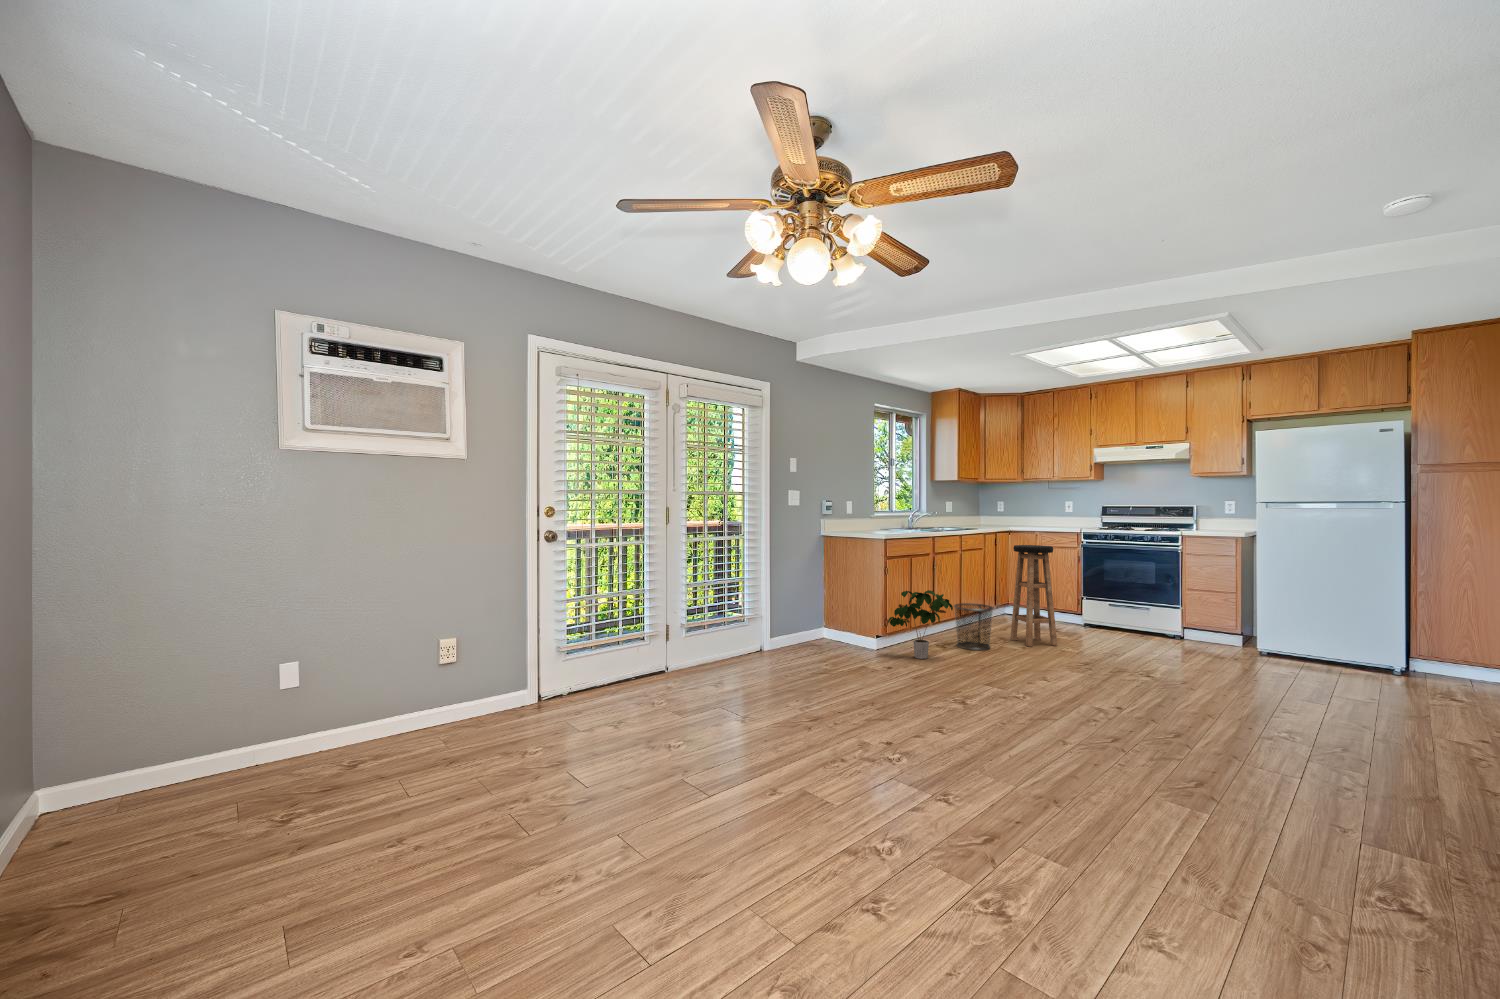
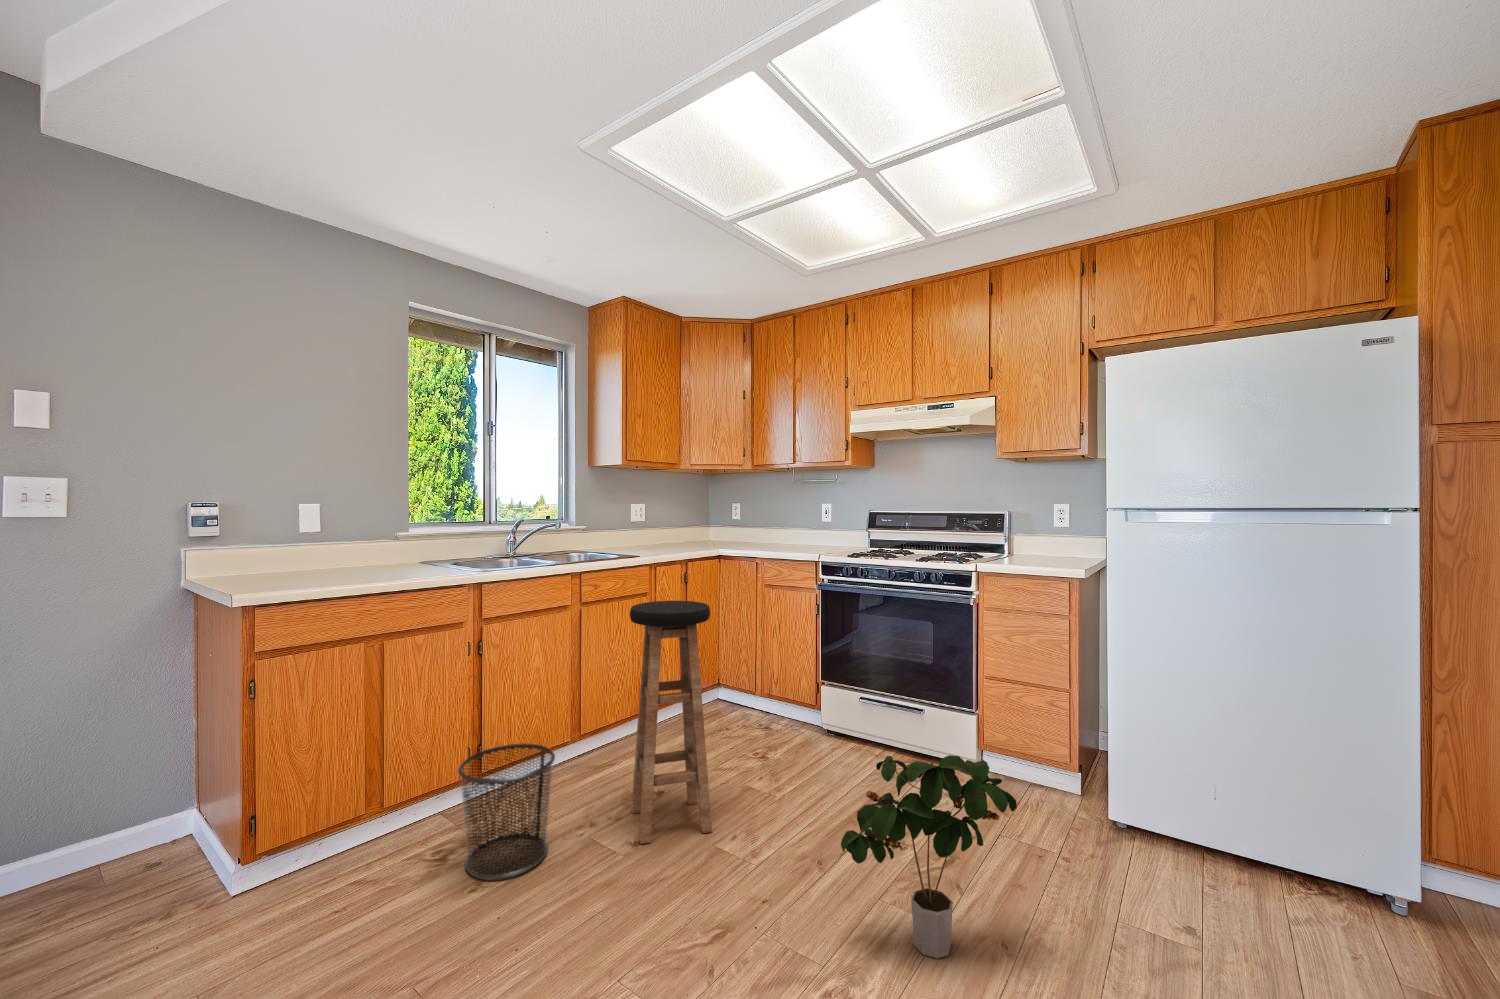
potted plant: present [888,590,953,659] -> present [841,755,1017,958]

